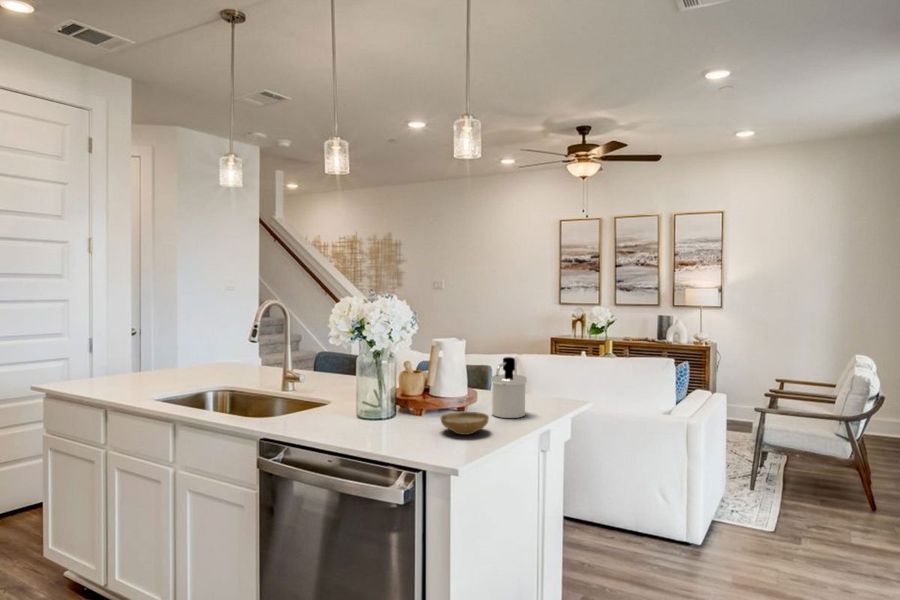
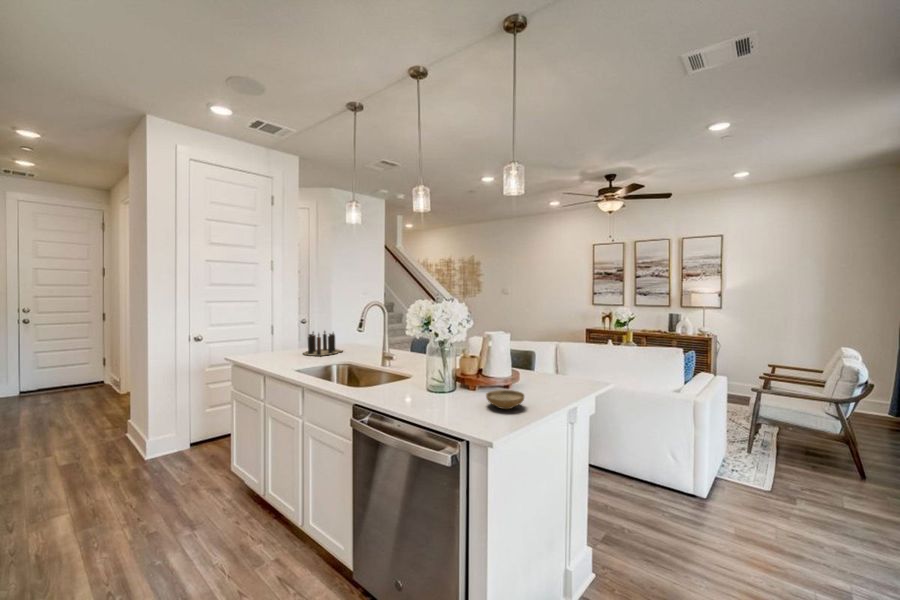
candle: none [145,343,217,381] -> present [304,331,342,356]
soap dispenser: present [491,357,527,418] -> none [530,347,558,396]

